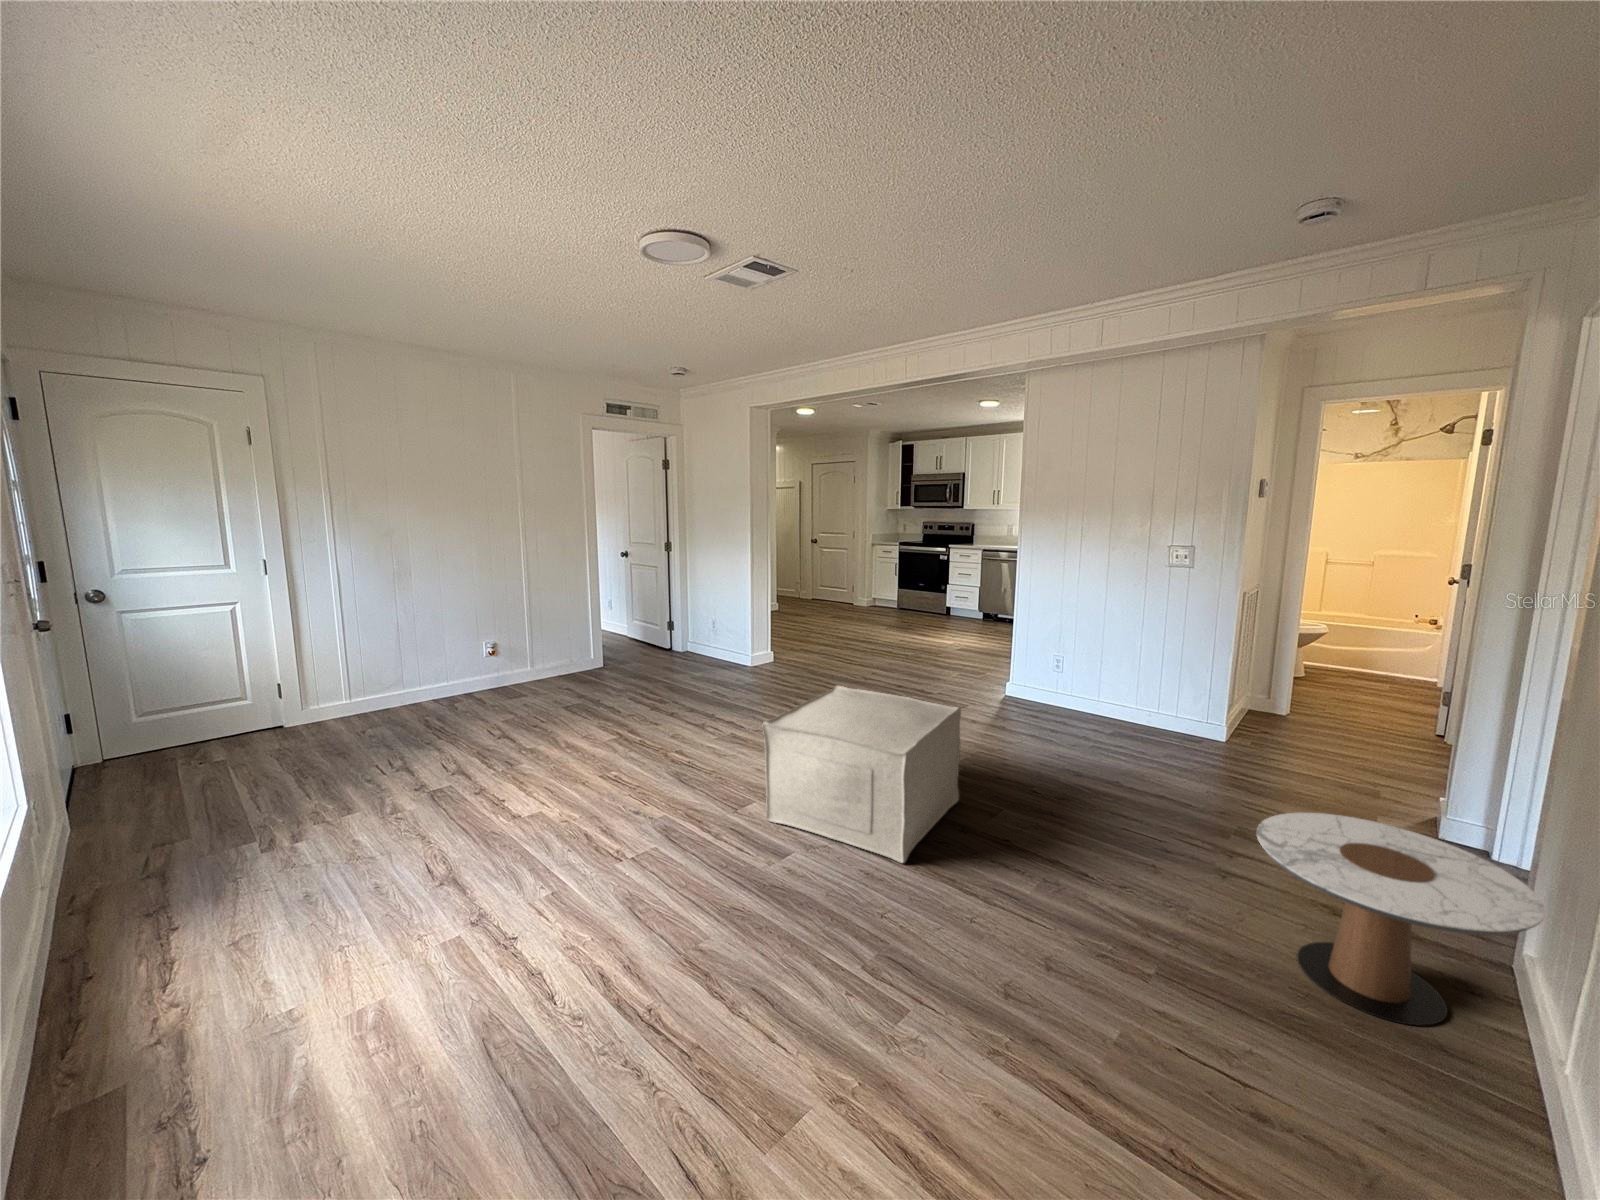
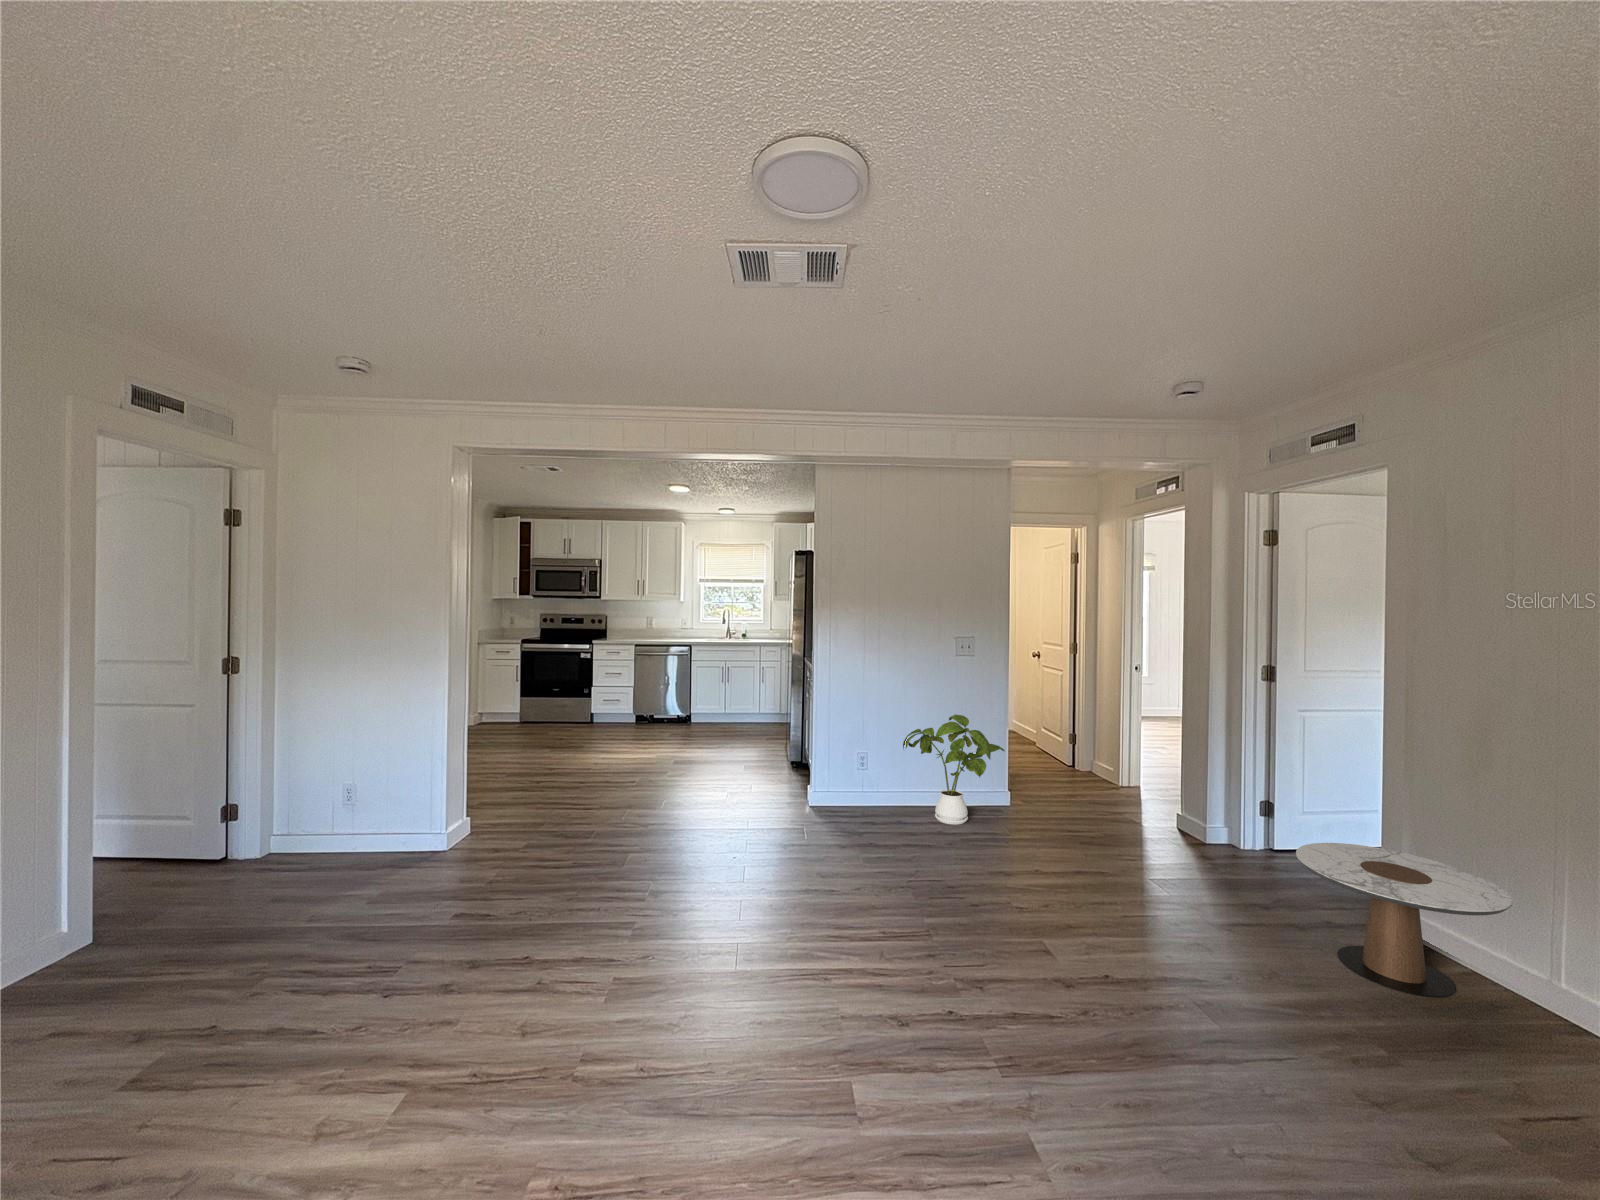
house plant: none [1071,626,1198,740] -> present [903,715,1005,825]
ottoman: present [763,686,961,863] -> none [841,834,1121,1102]

